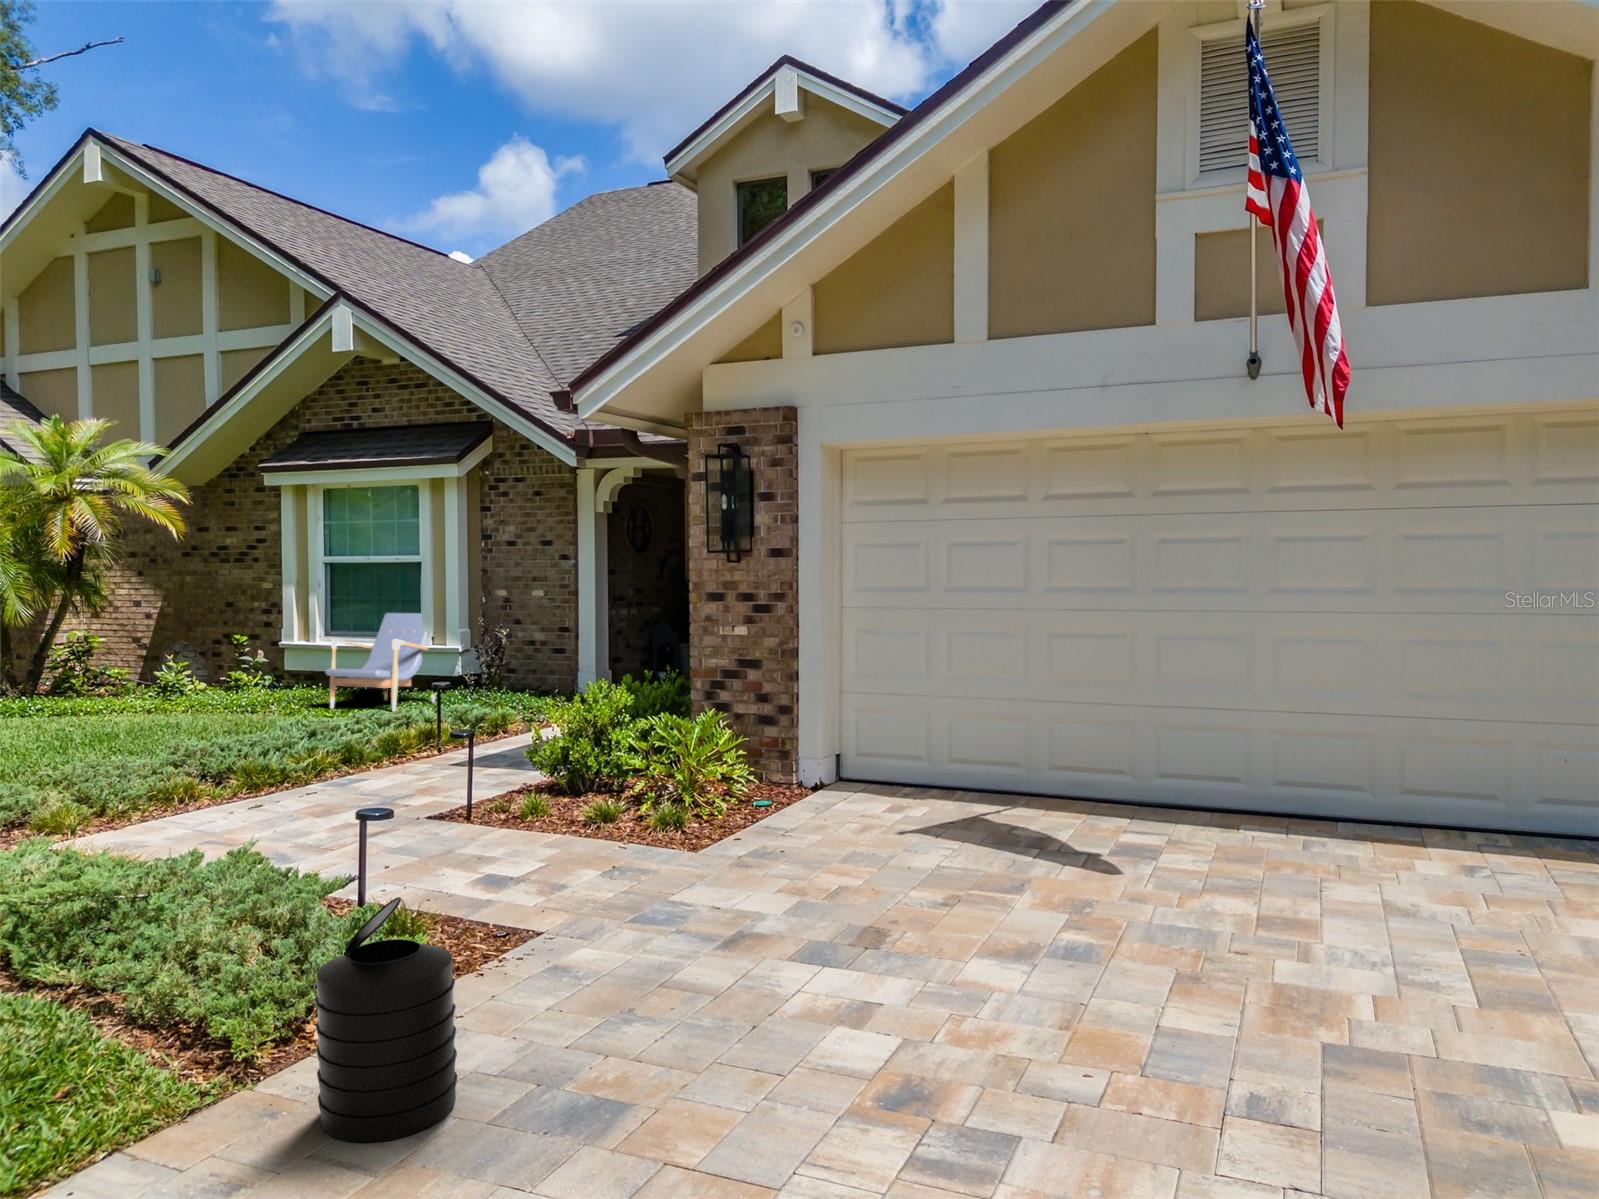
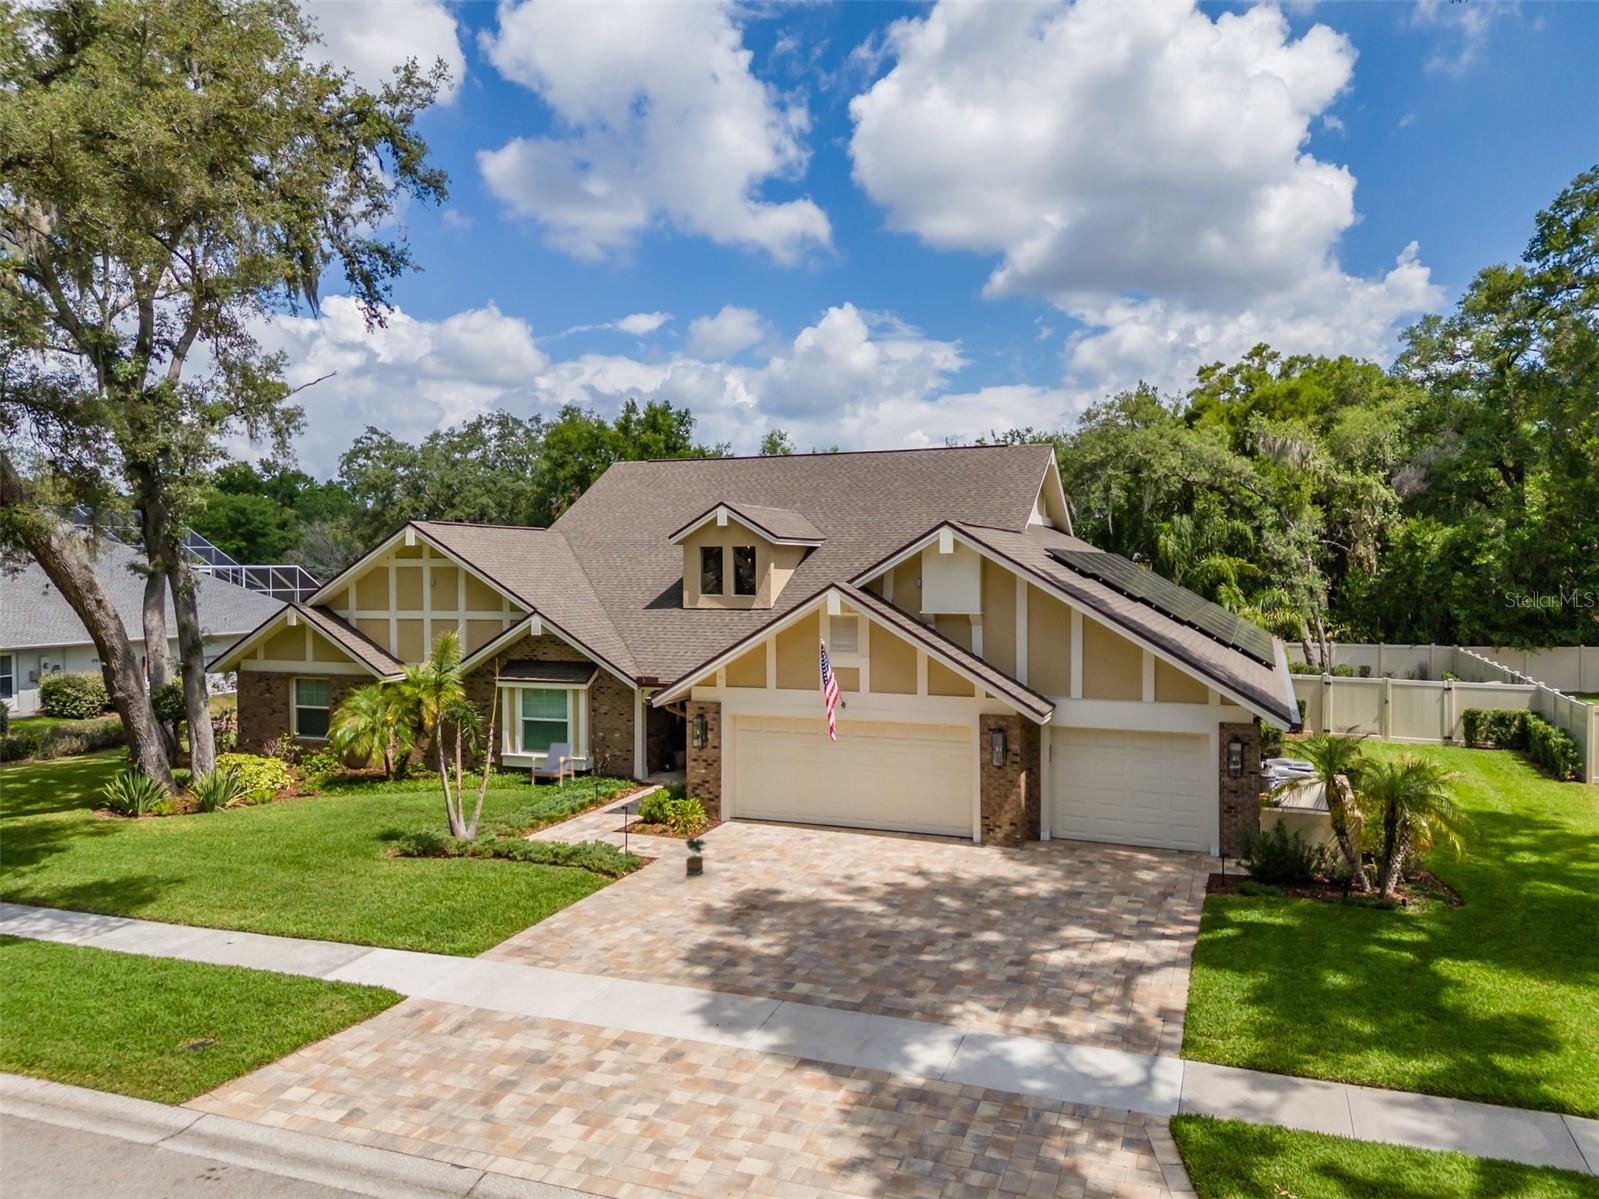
potted tree: none [634,839,750,1040] -> present [686,839,706,875]
trash can: present [315,897,457,1142] -> none [636,848,658,887]

